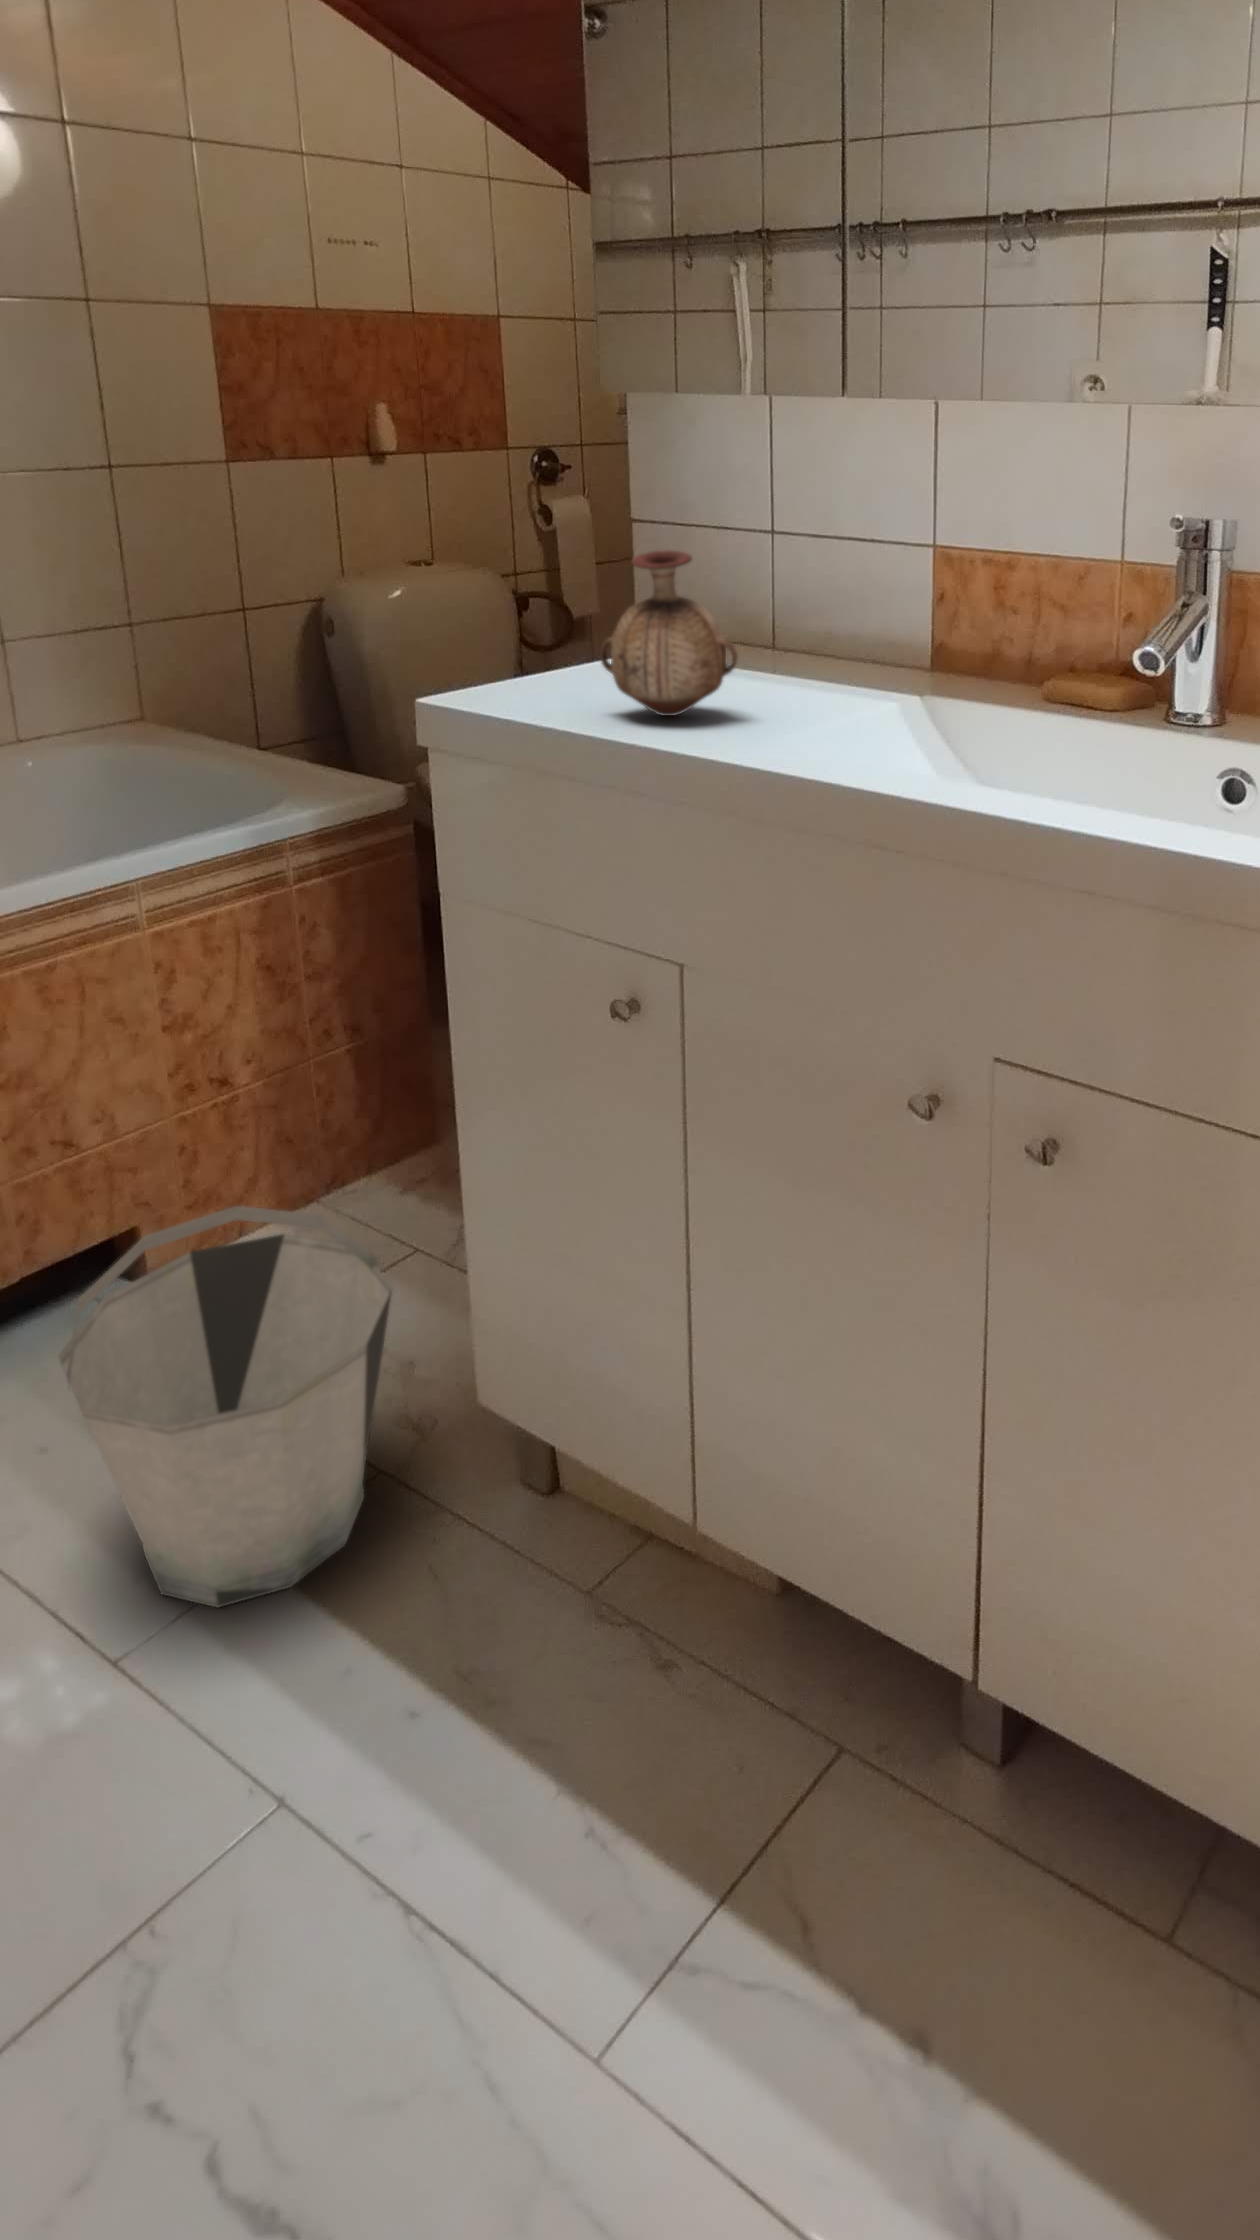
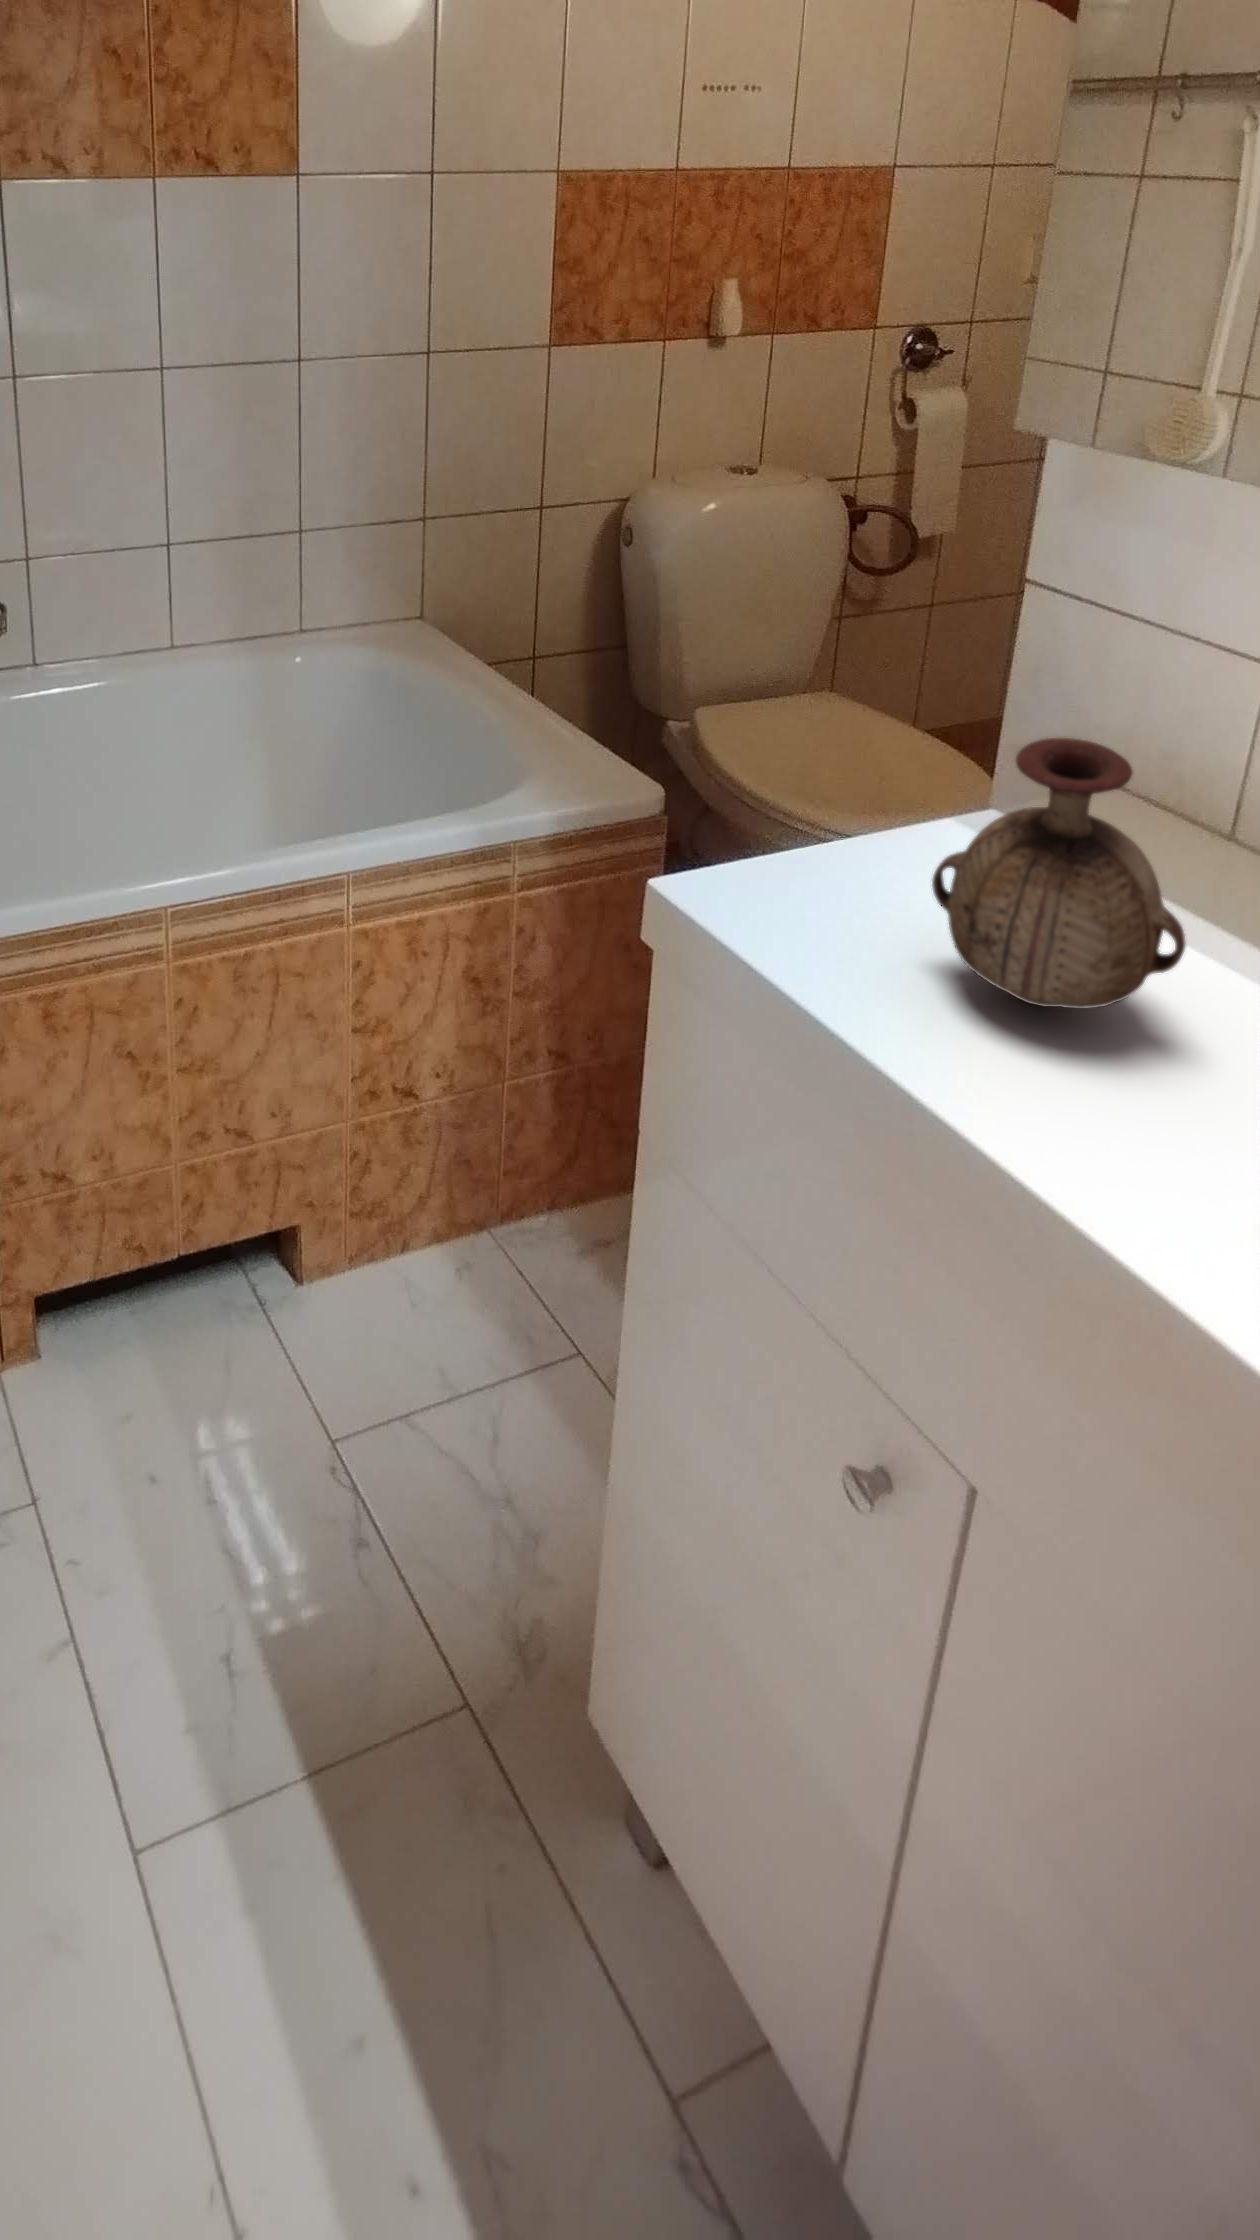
bucket: present [58,1206,392,1607] -> none [128,1349,498,1882]

